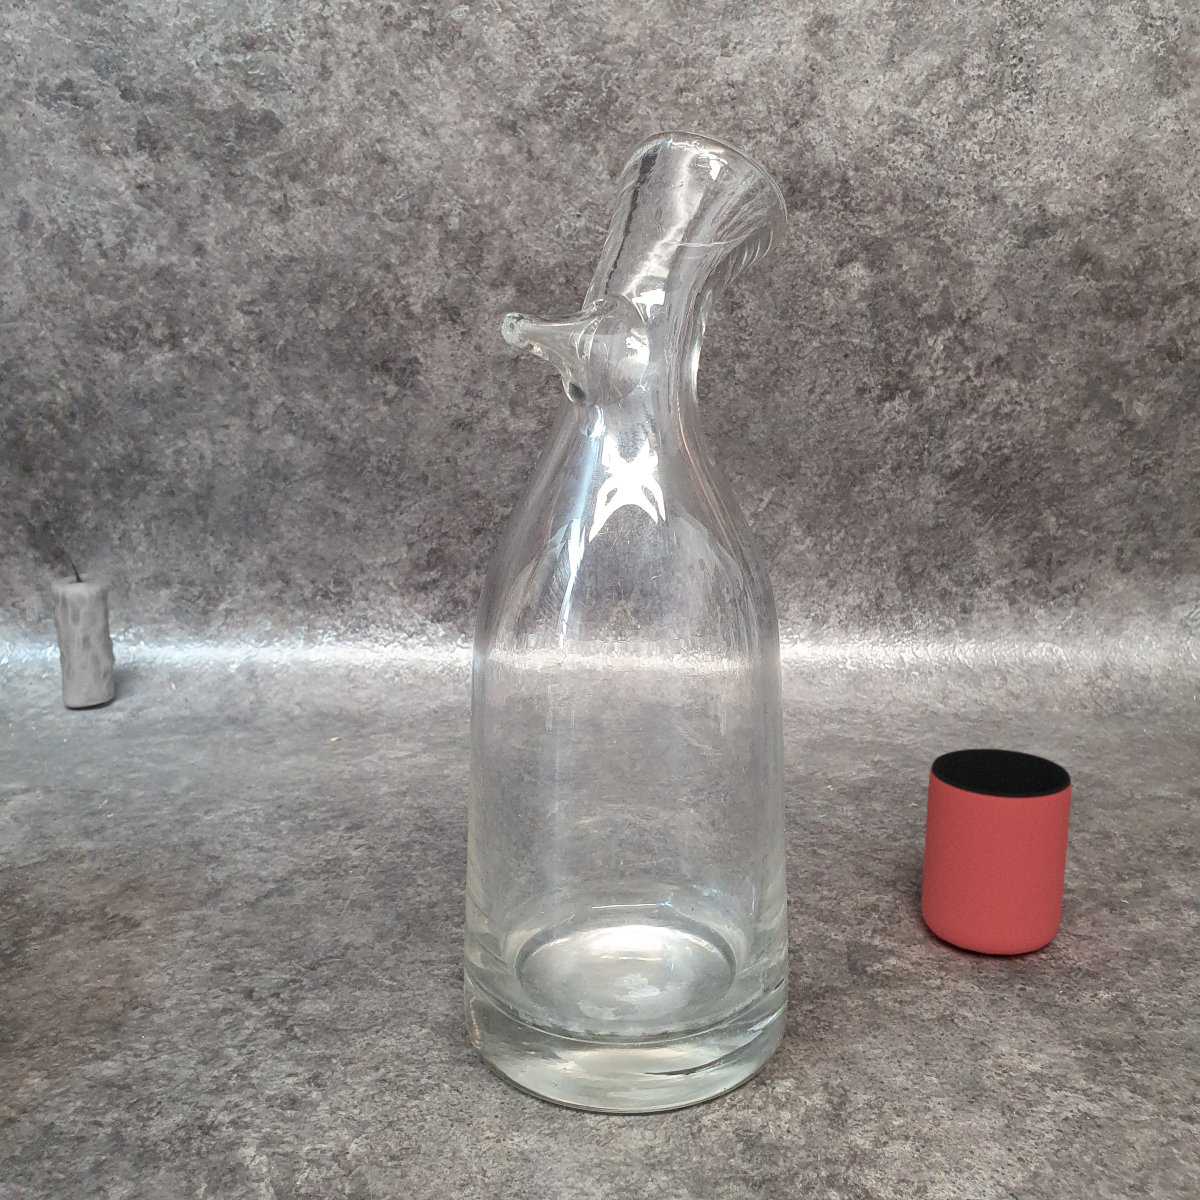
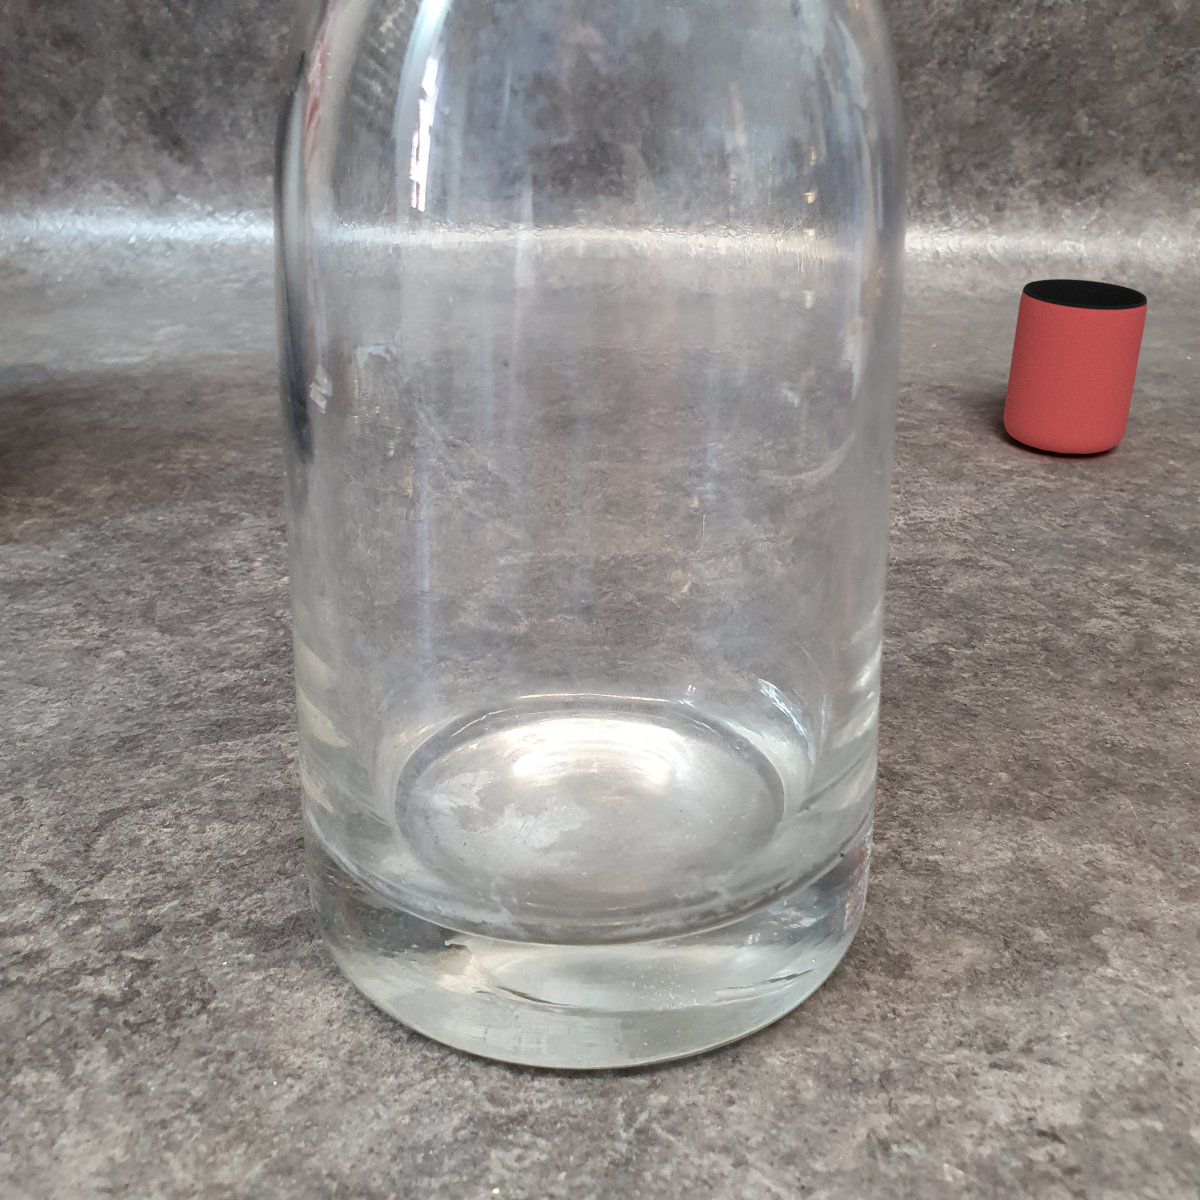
candle: present [51,561,116,707] -> none [125,120,187,280]

